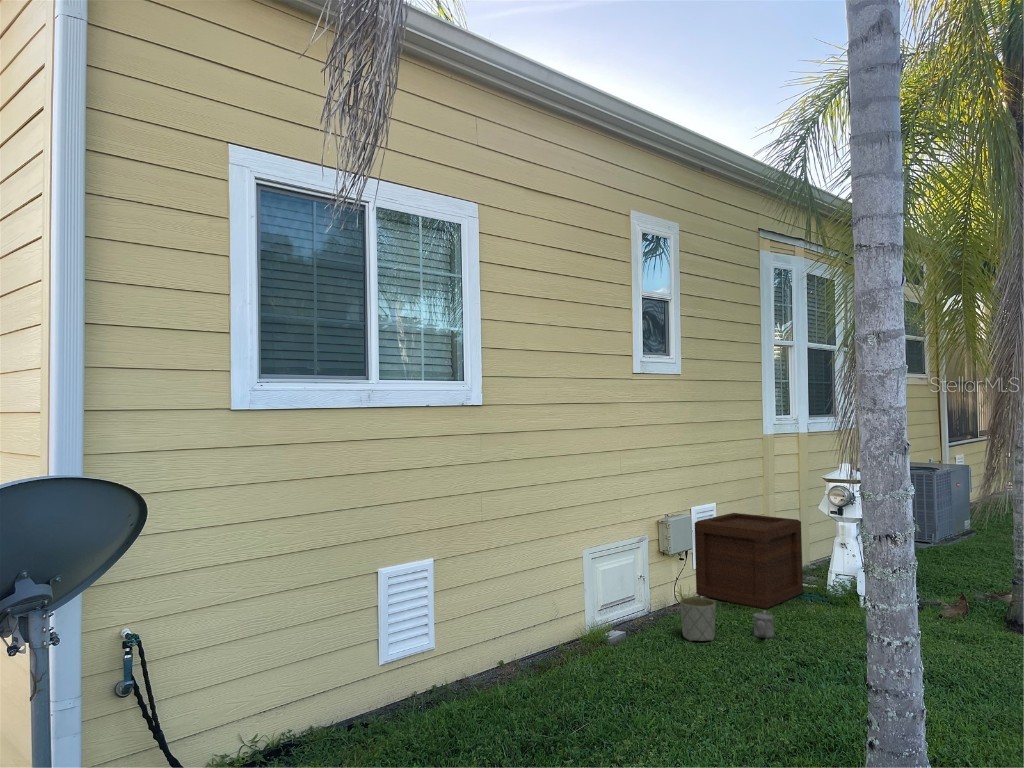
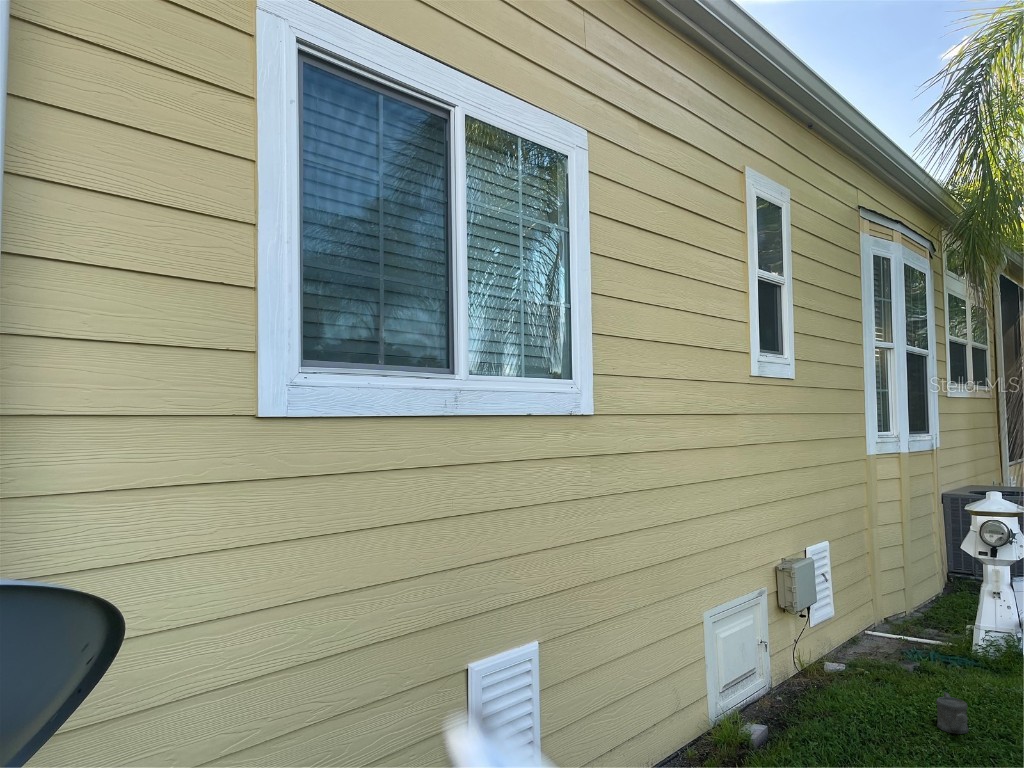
wooden crate: present [695,513,803,609] -> none [814,553,949,684]
planter: present [680,597,716,641] -> none [840,676,892,741]

